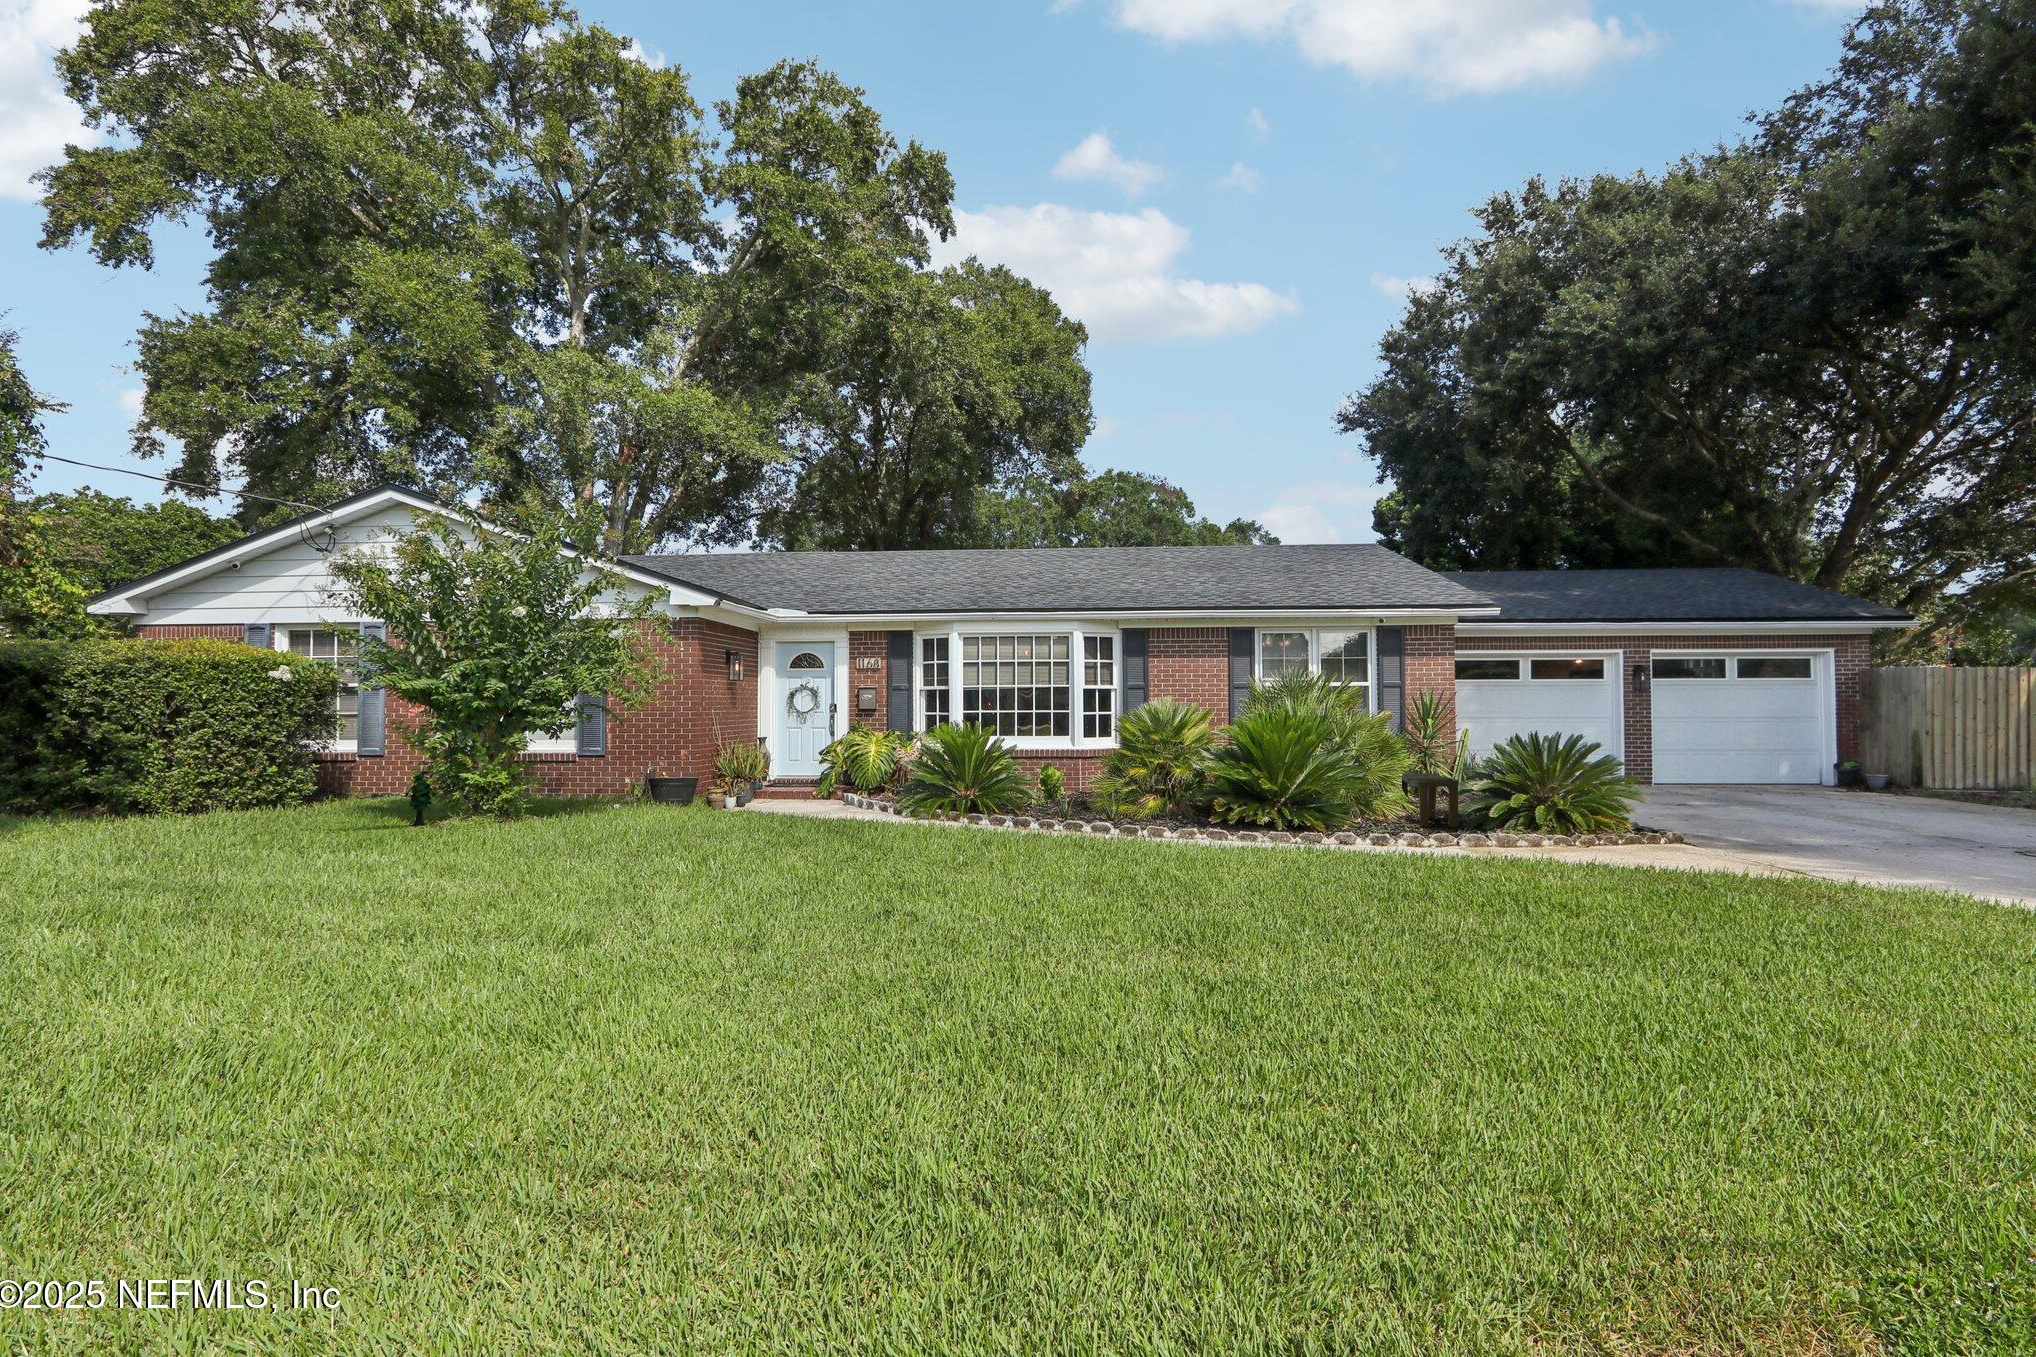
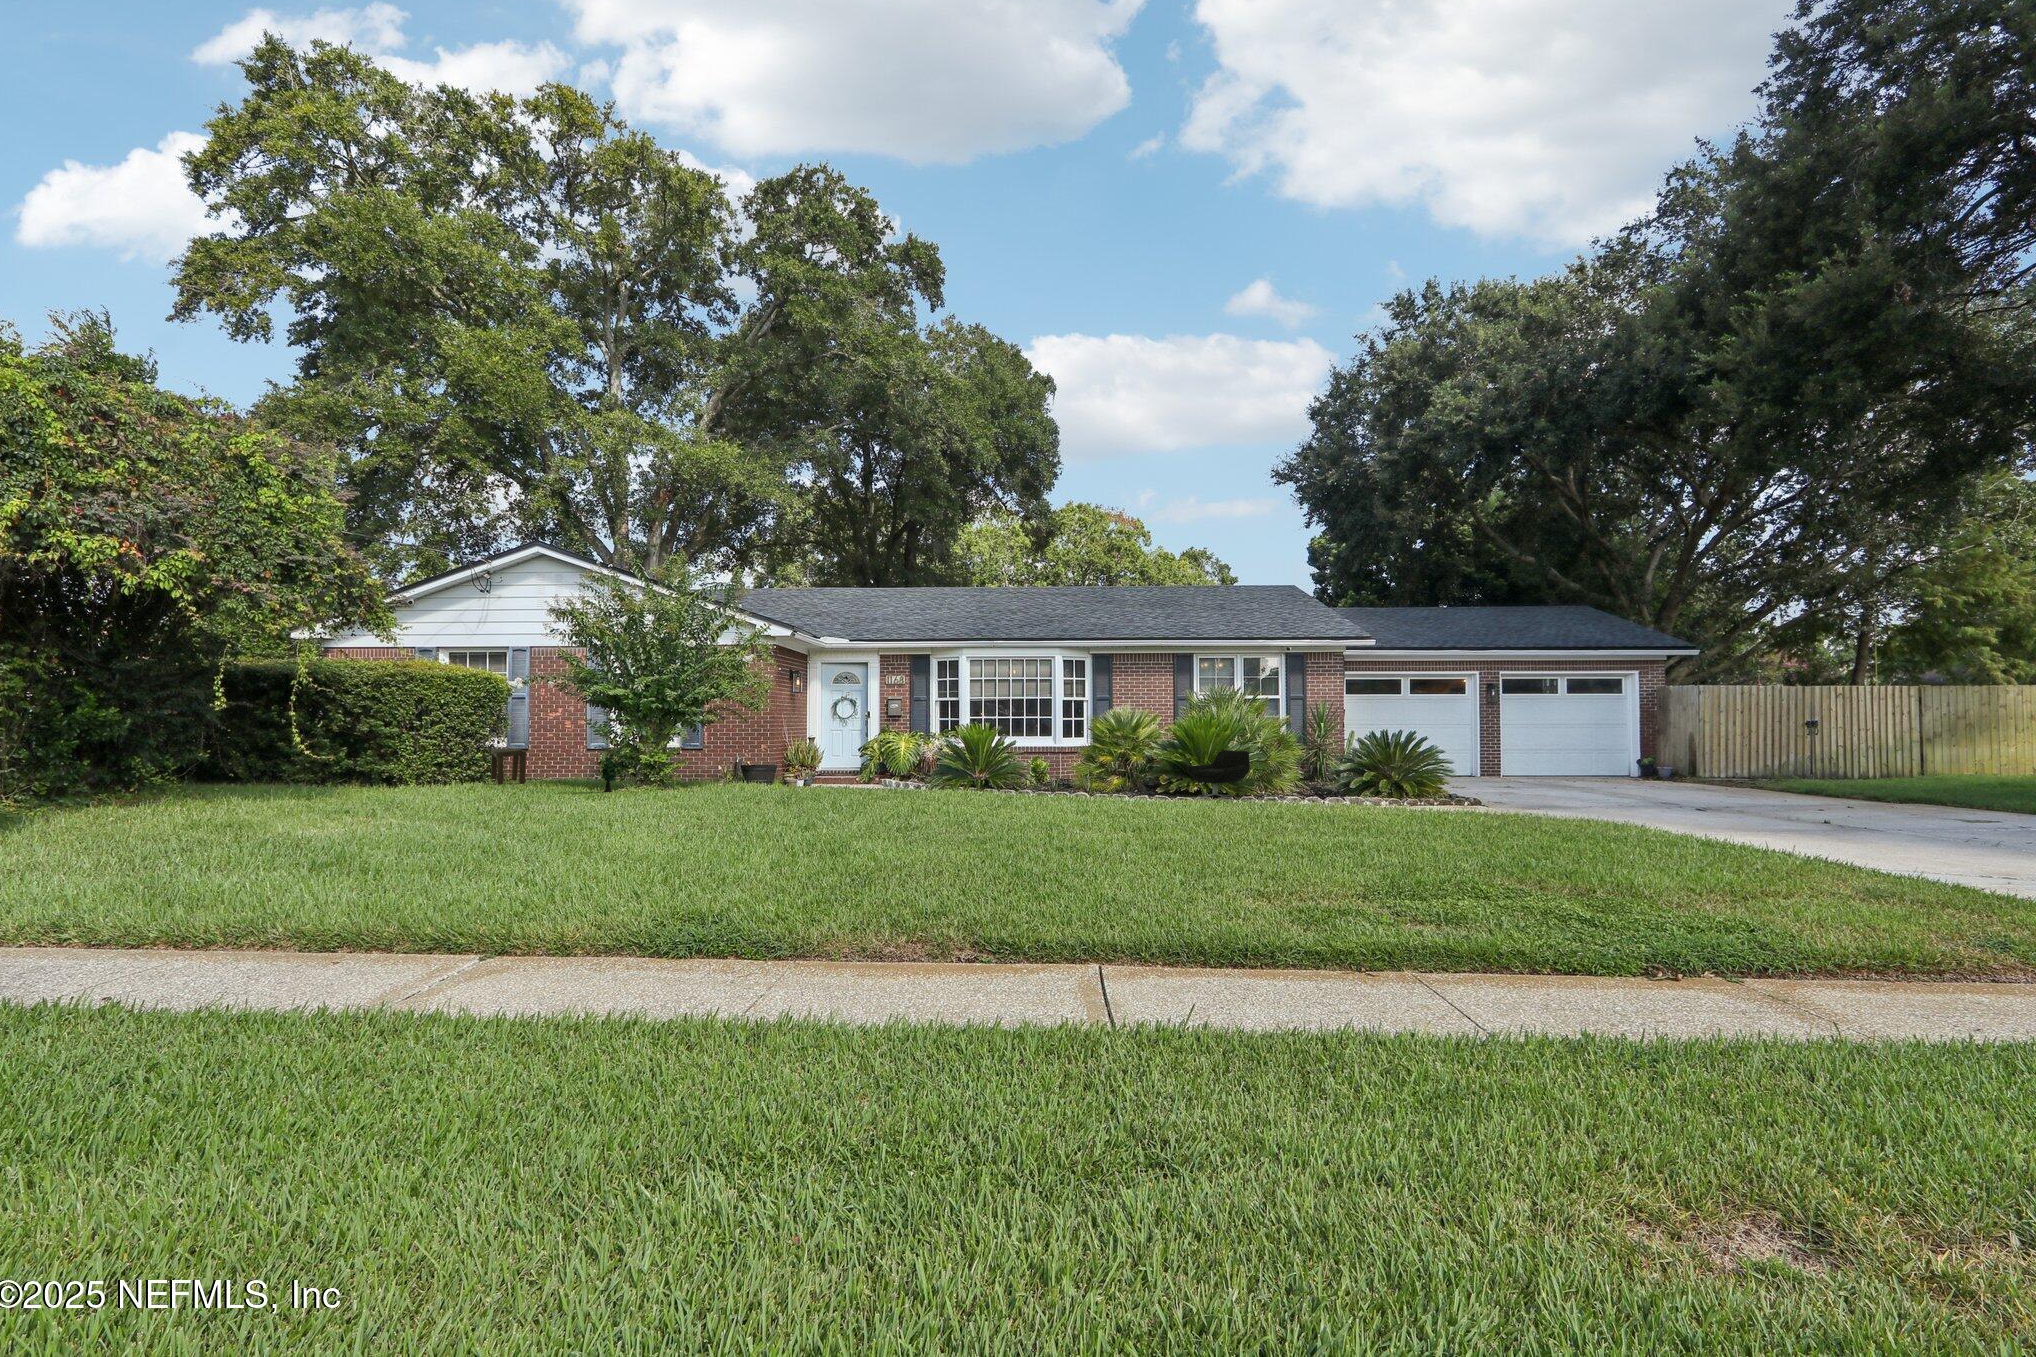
lounge chair: none [1252,762,1347,835] -> present [1186,750,1250,798]
bench: present [1402,773,1459,827] -> present [491,748,526,784]

